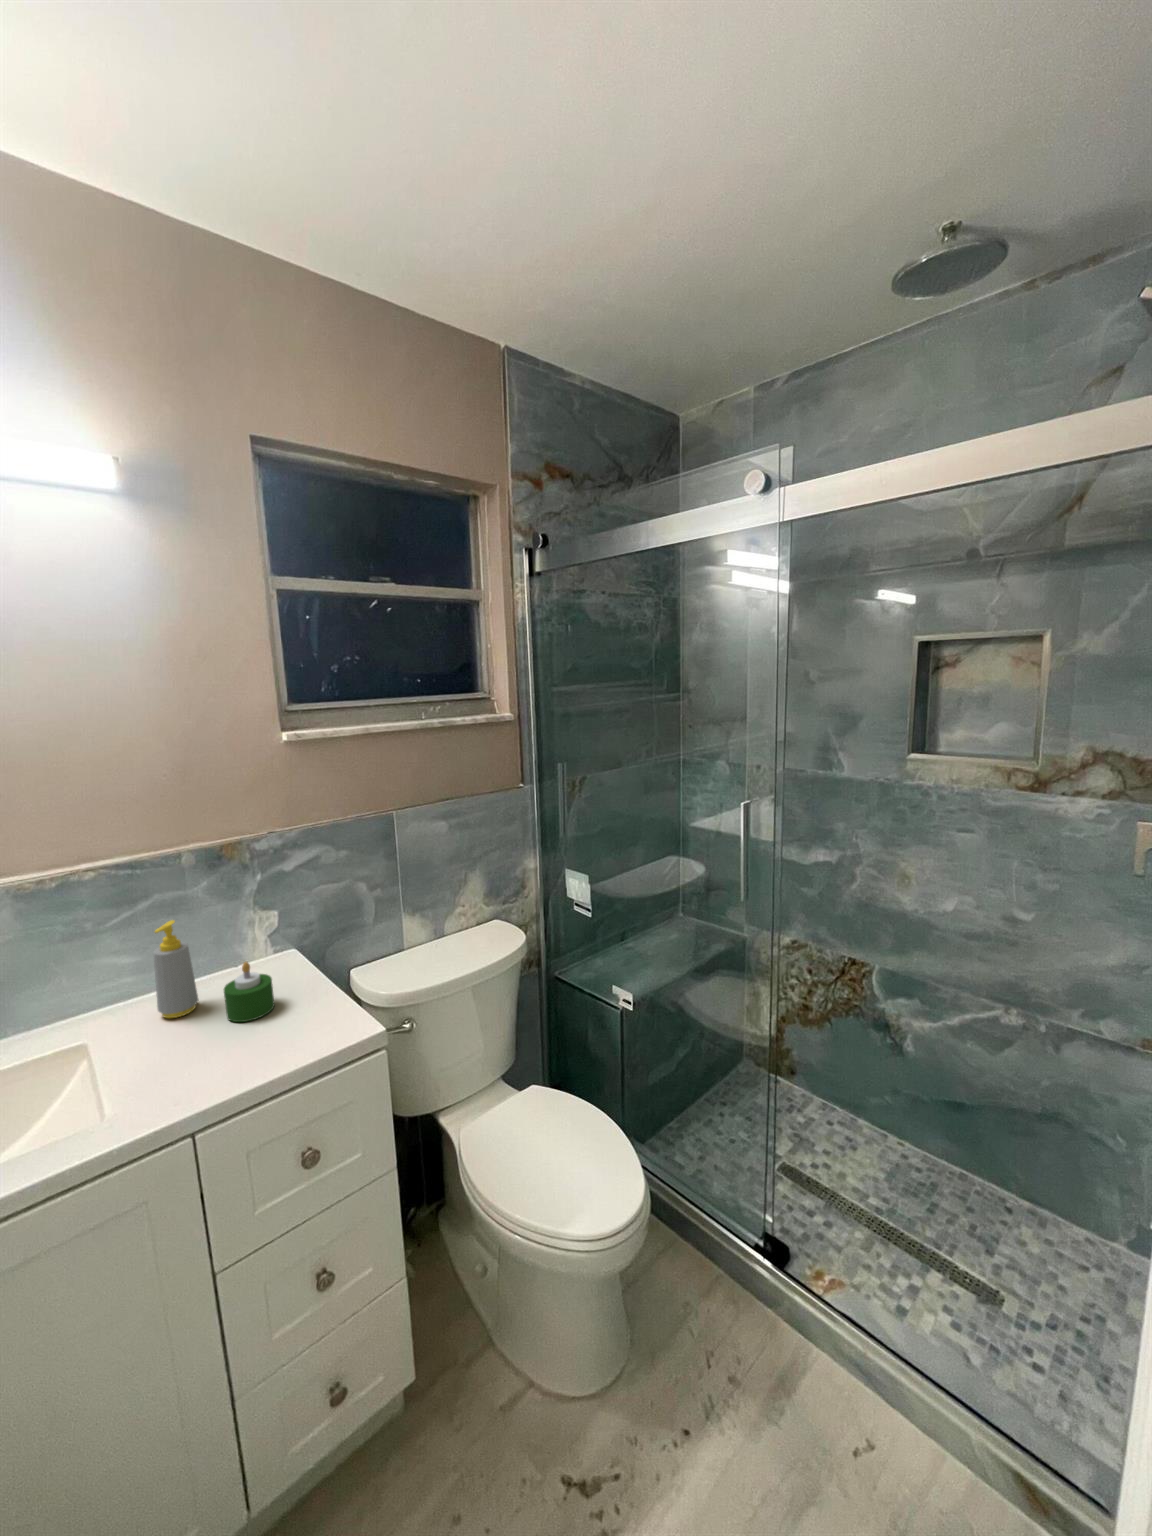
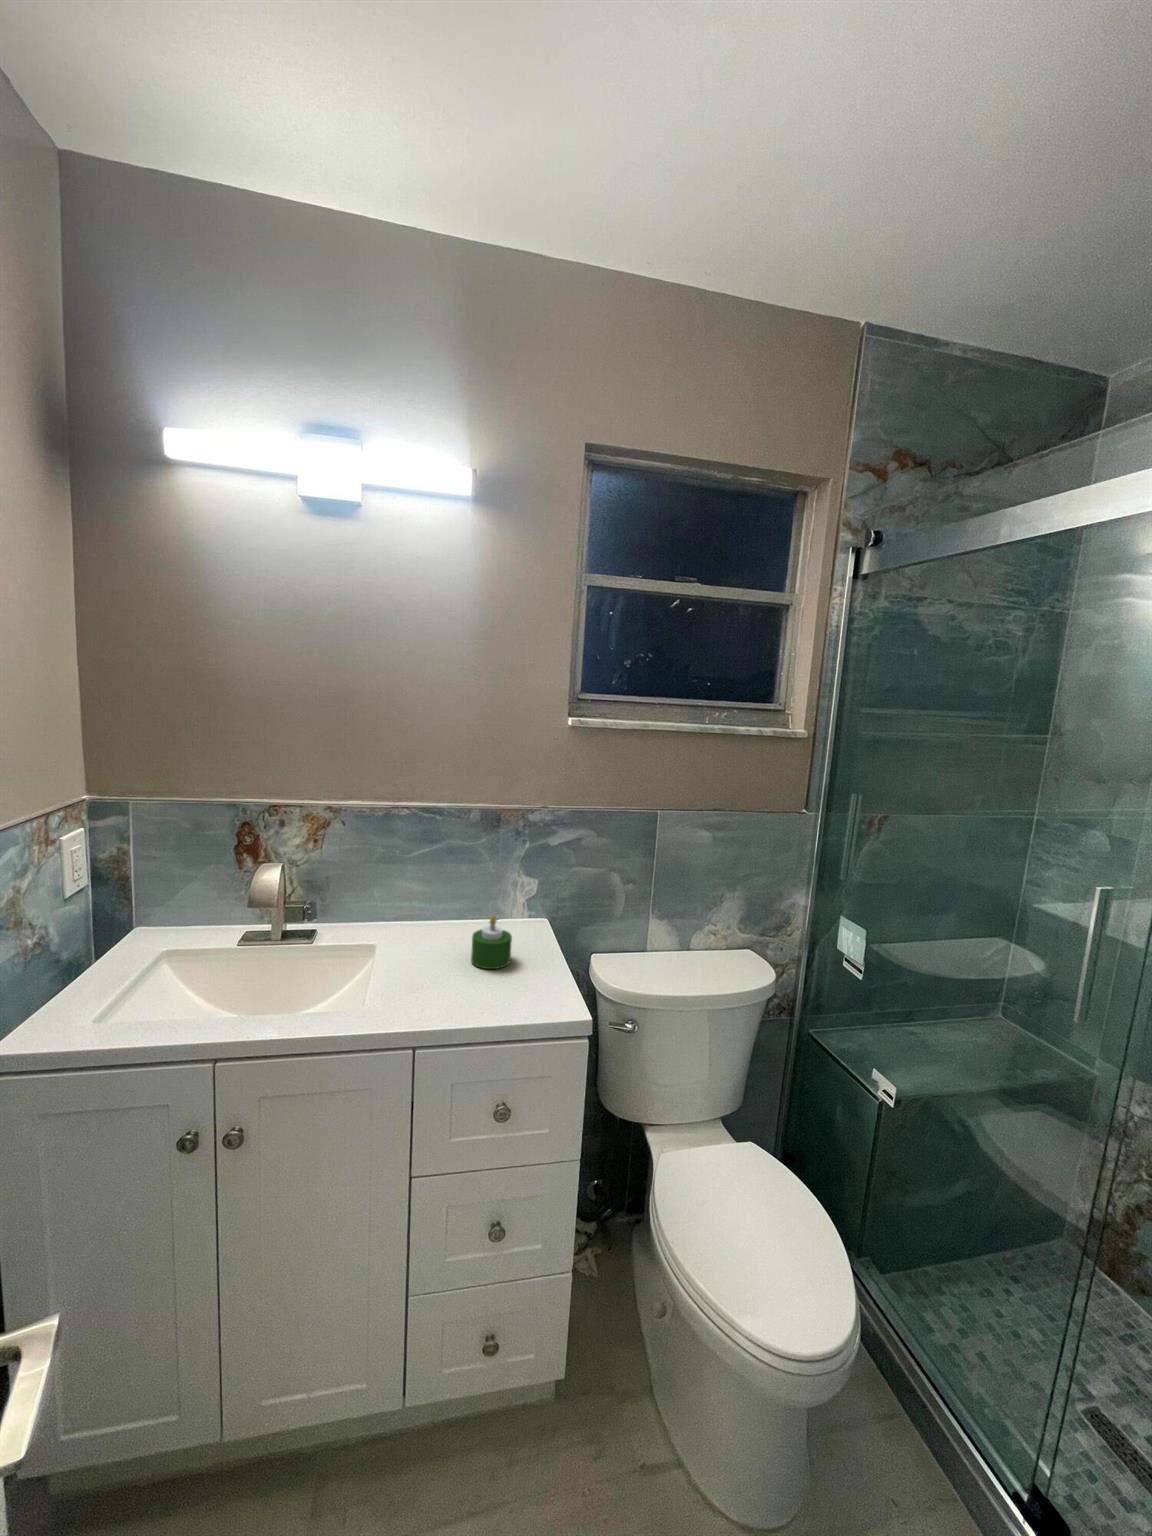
soap bottle: present [153,920,198,1018] -> none [426,863,457,947]

